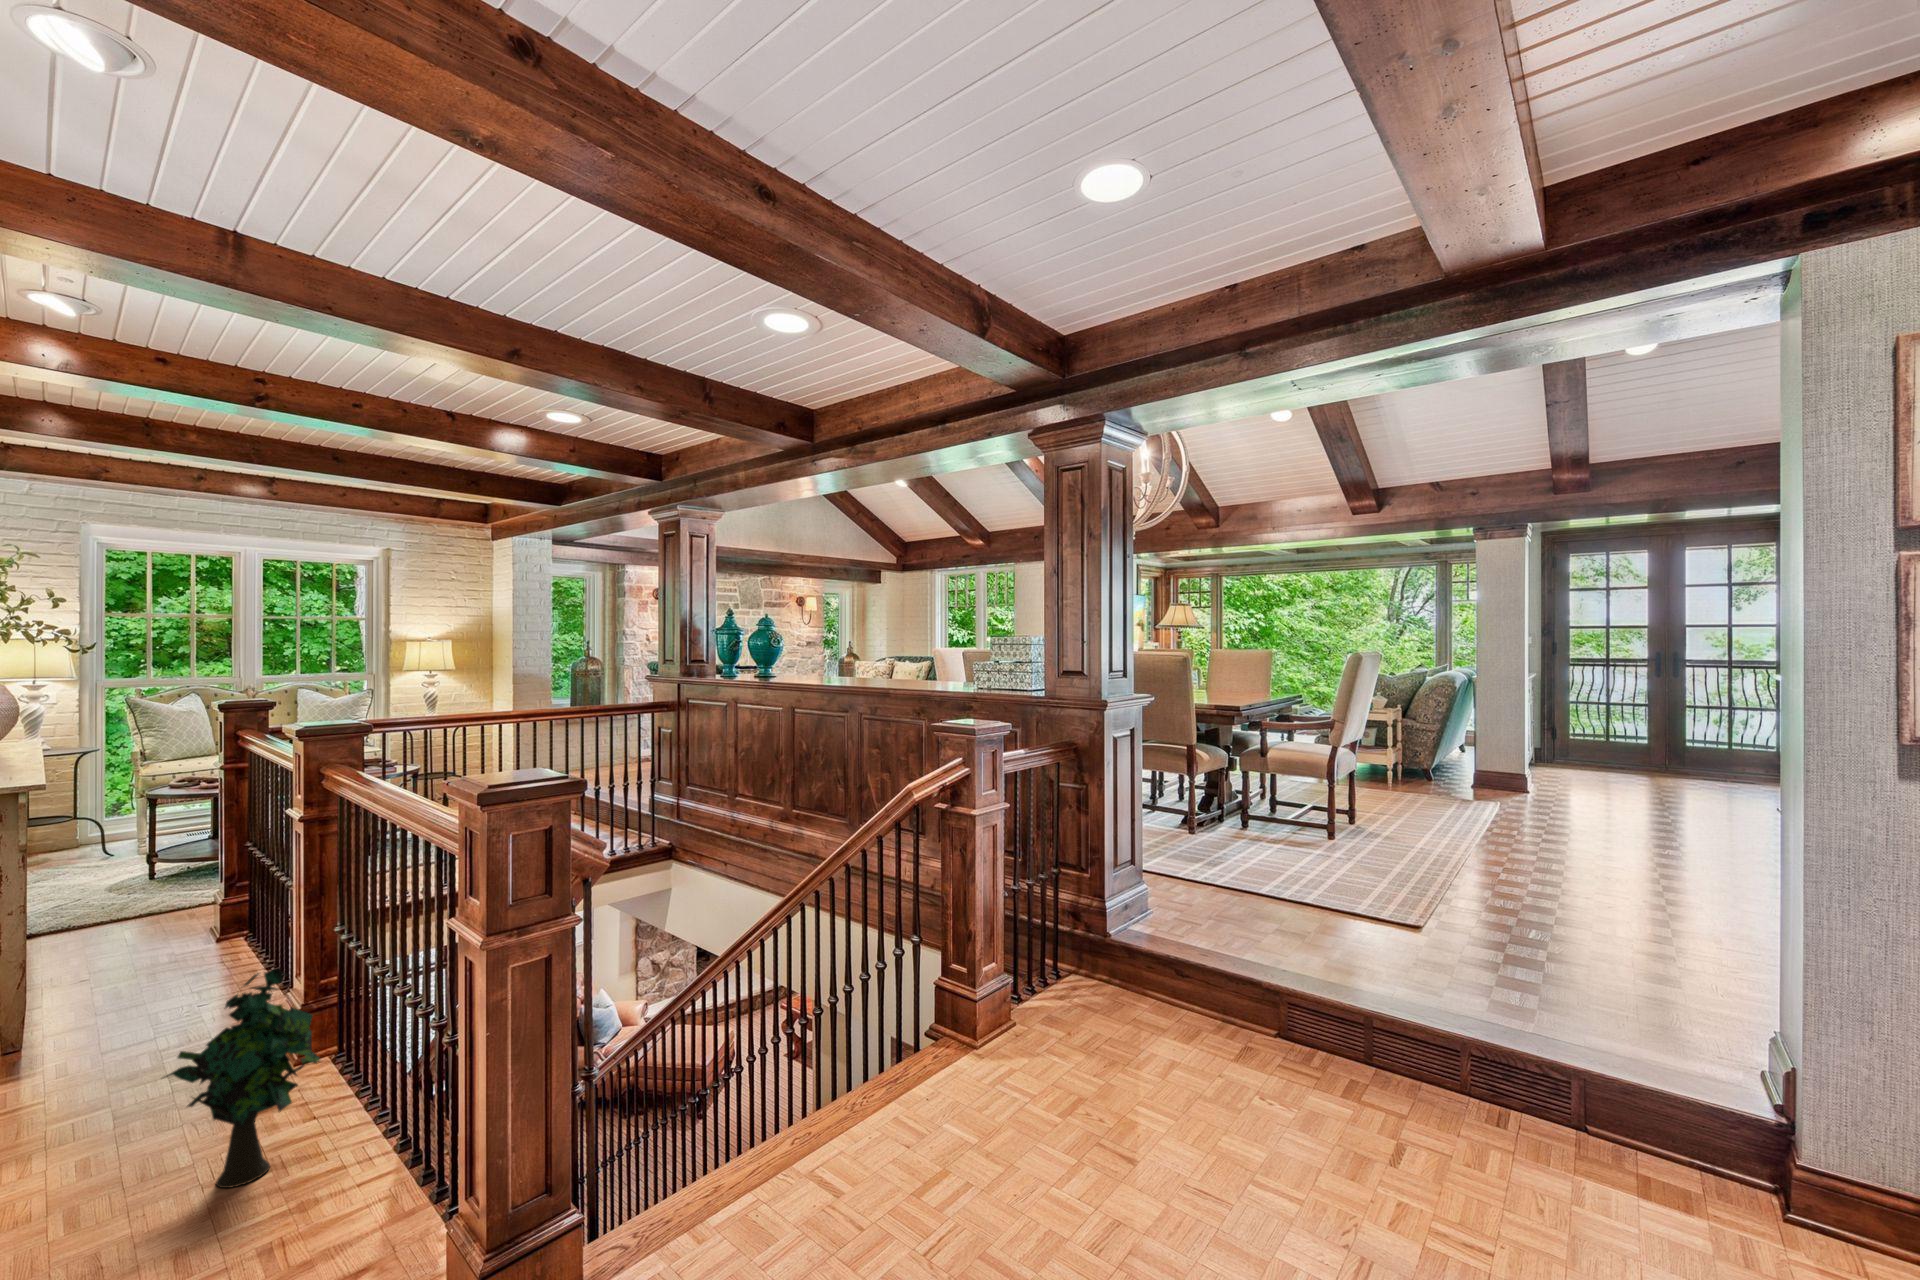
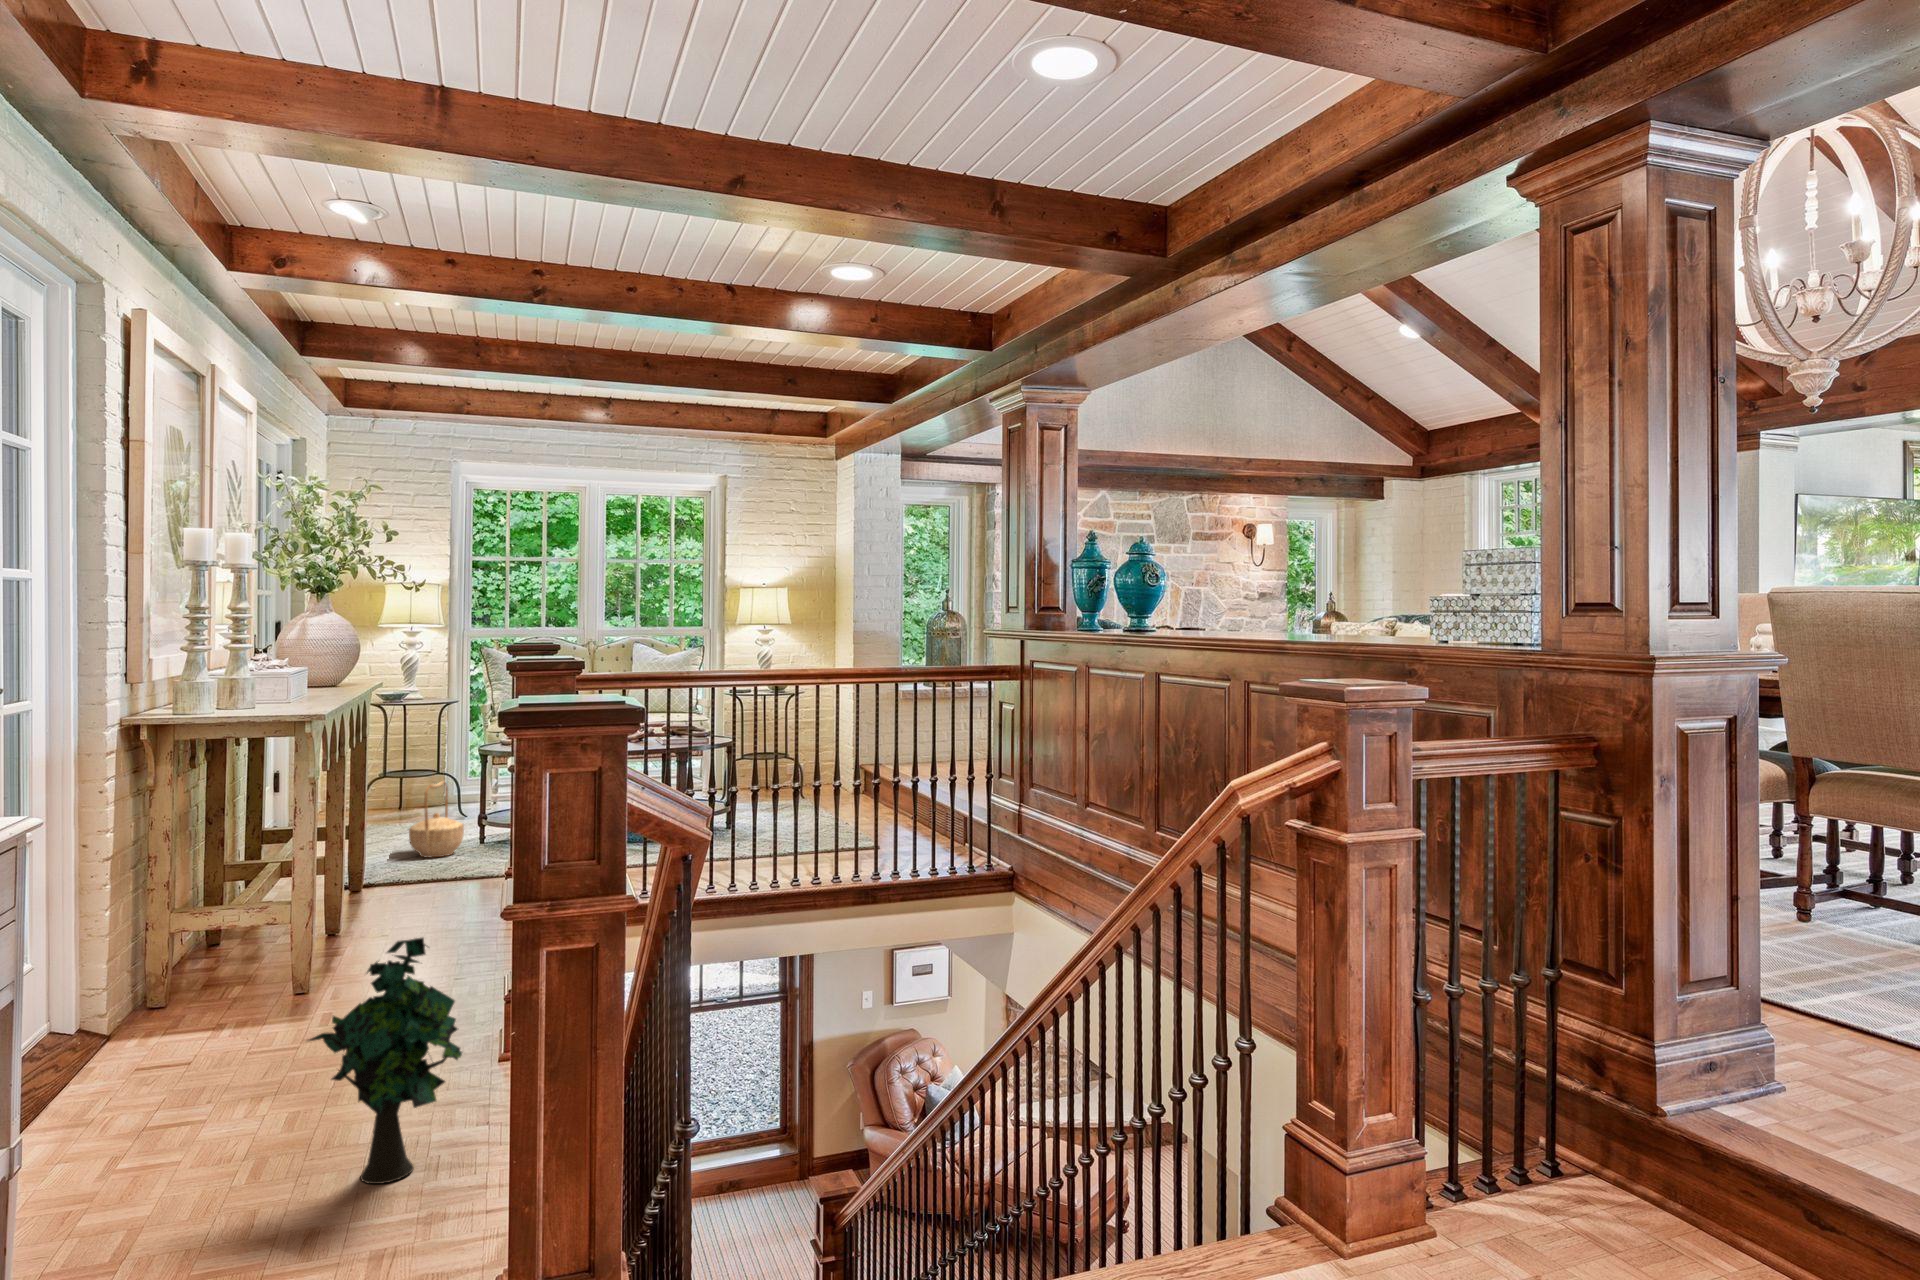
basket: none [73,826,140,899] -> present [409,781,464,857]

